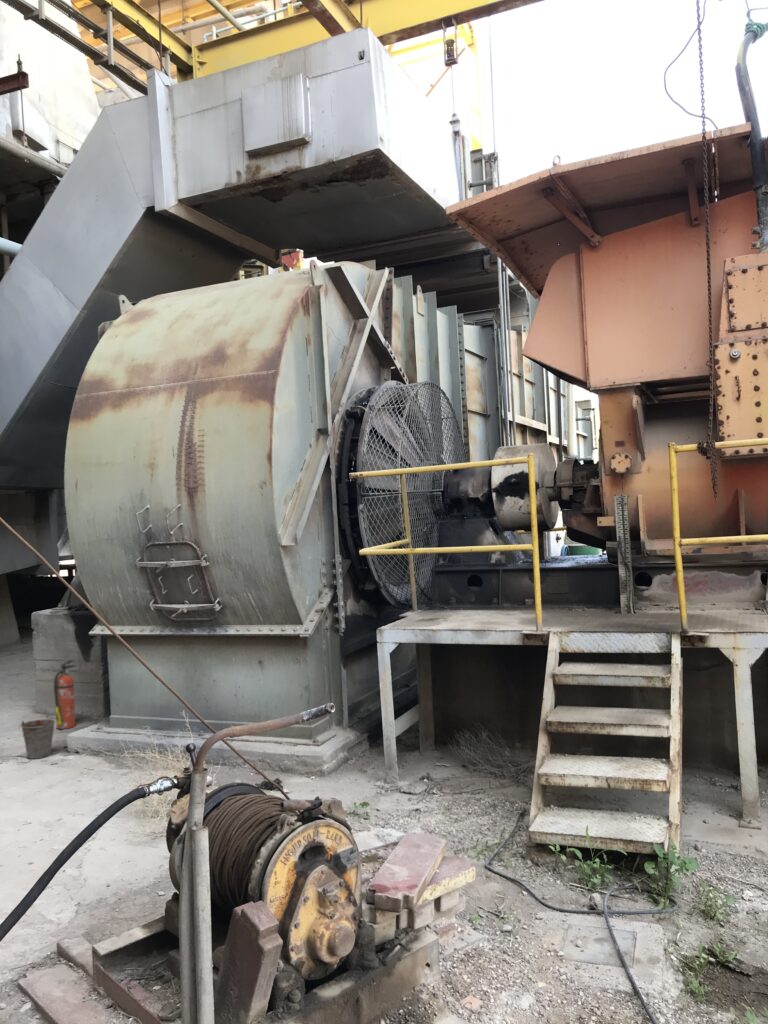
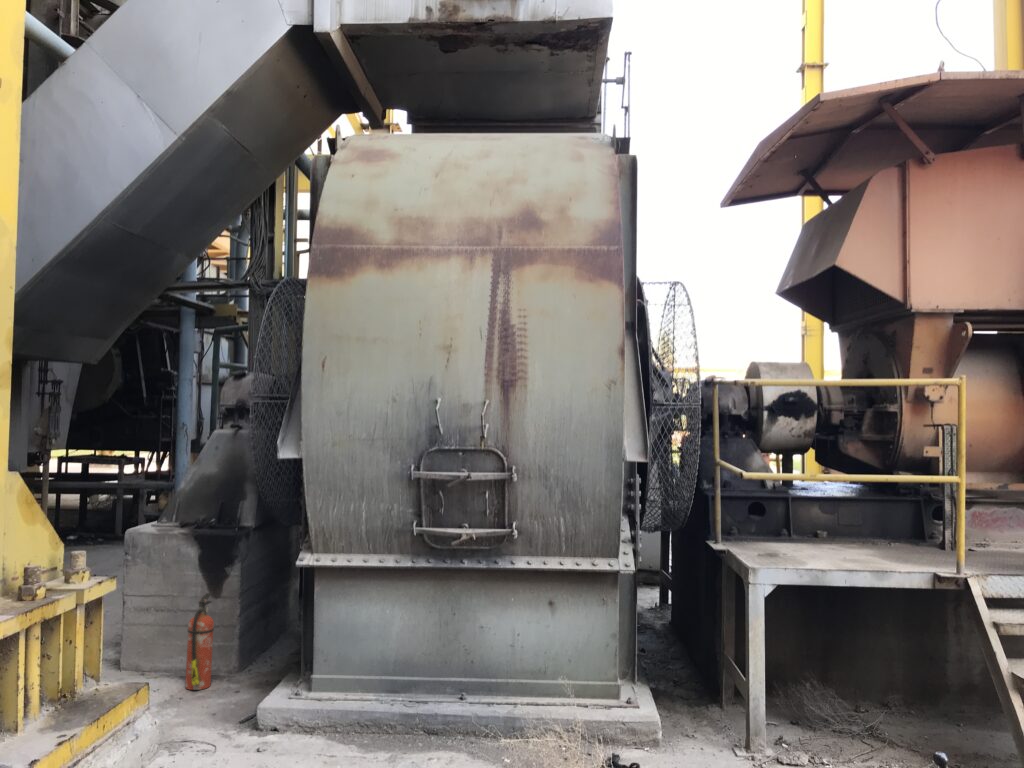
bucket: present [20,719,55,759] -> none [190,683,241,742]

